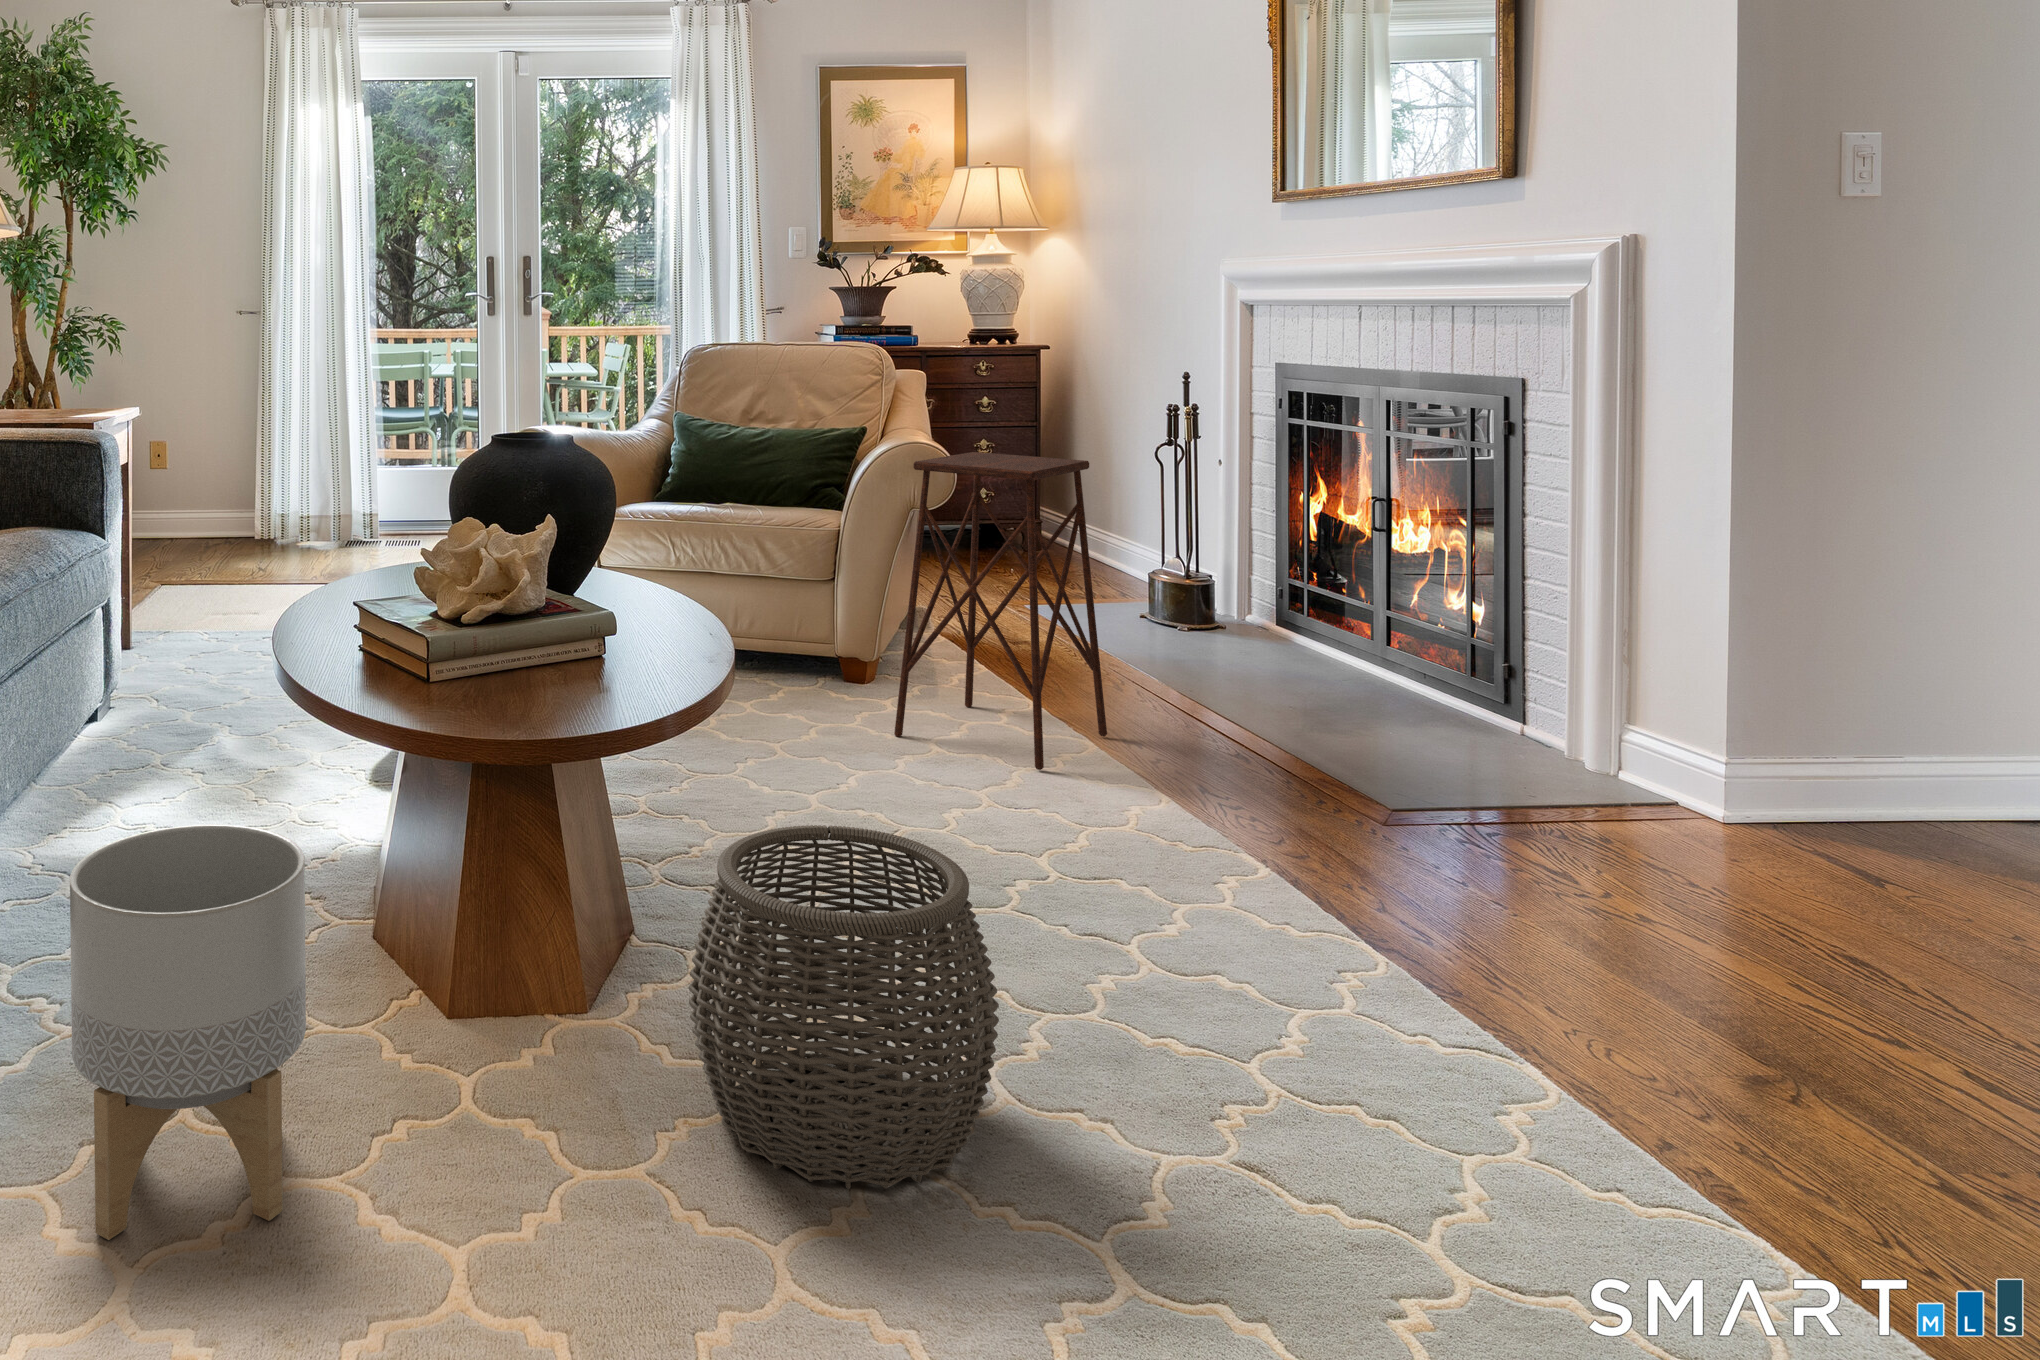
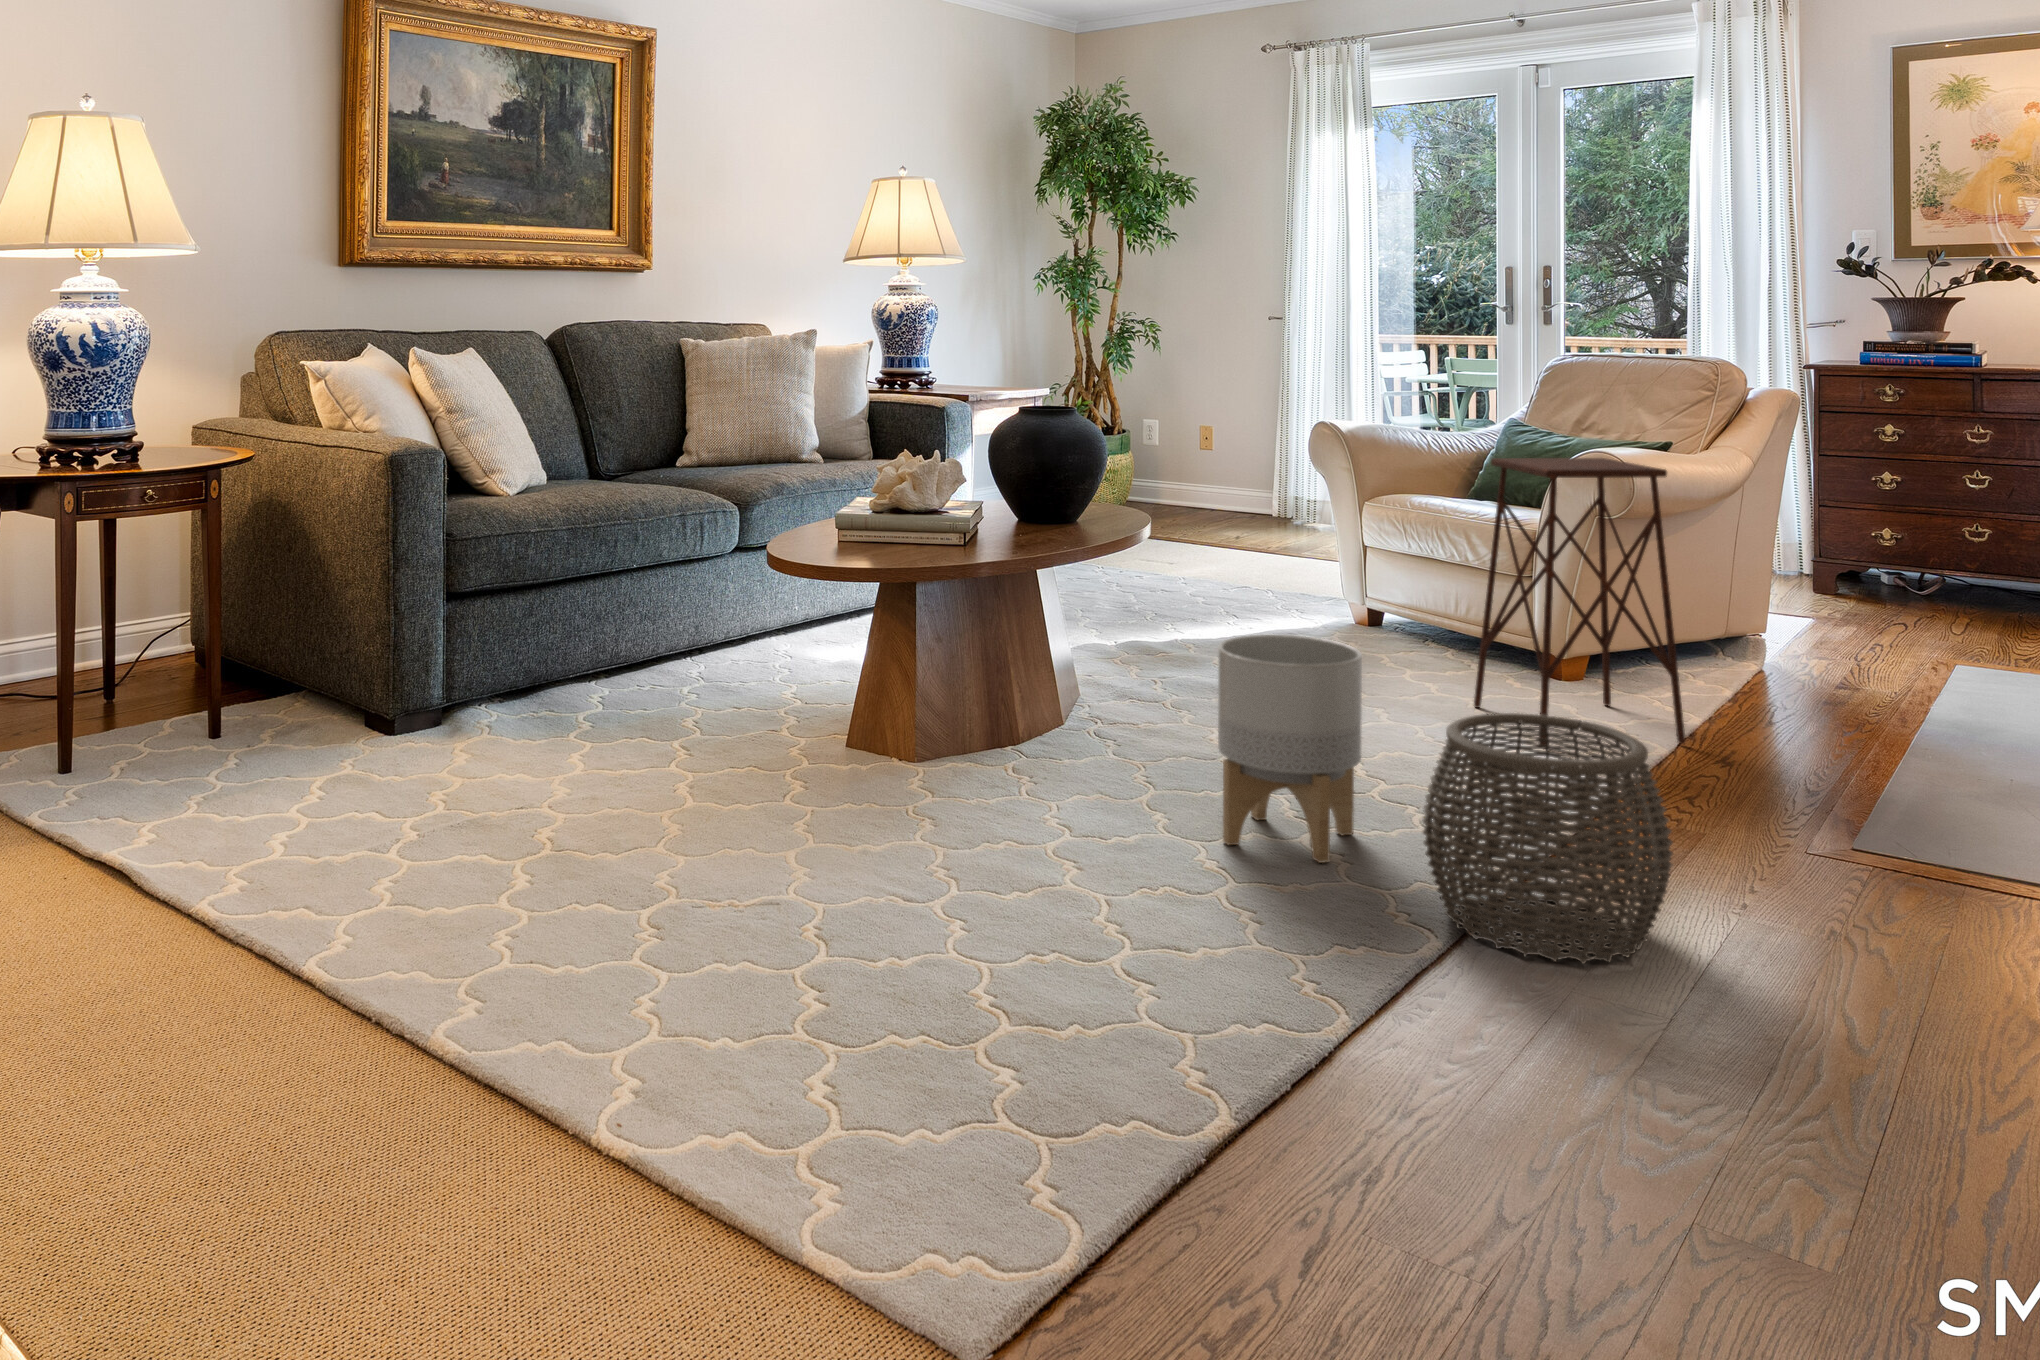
planter: present [70,824,306,1240] -> present [1218,635,1362,863]
woven basket: present [688,825,999,1189] -> present [1423,713,1673,964]

